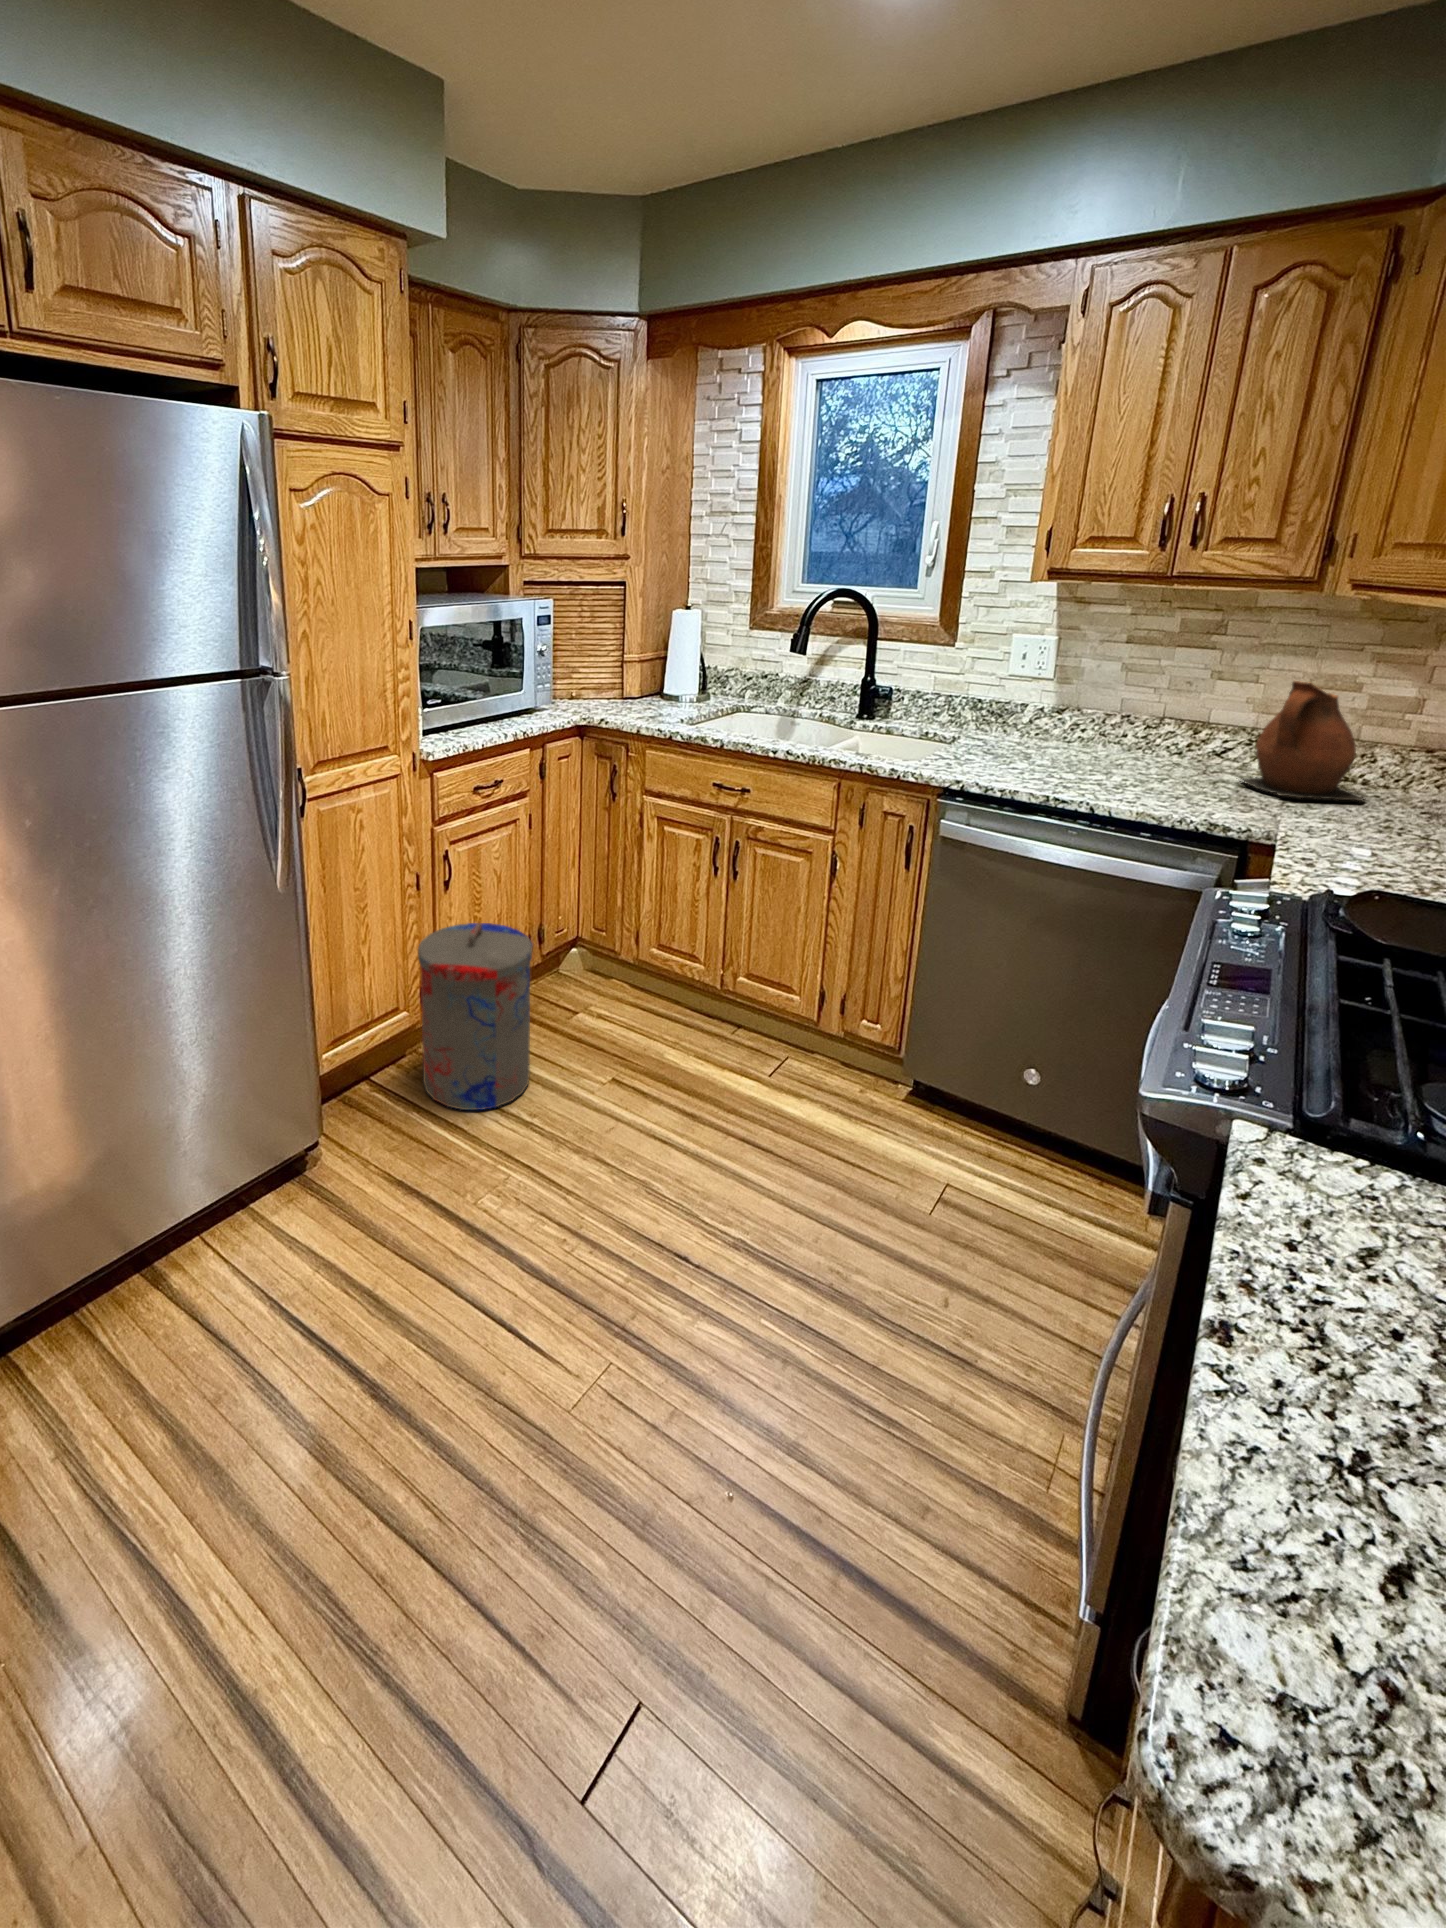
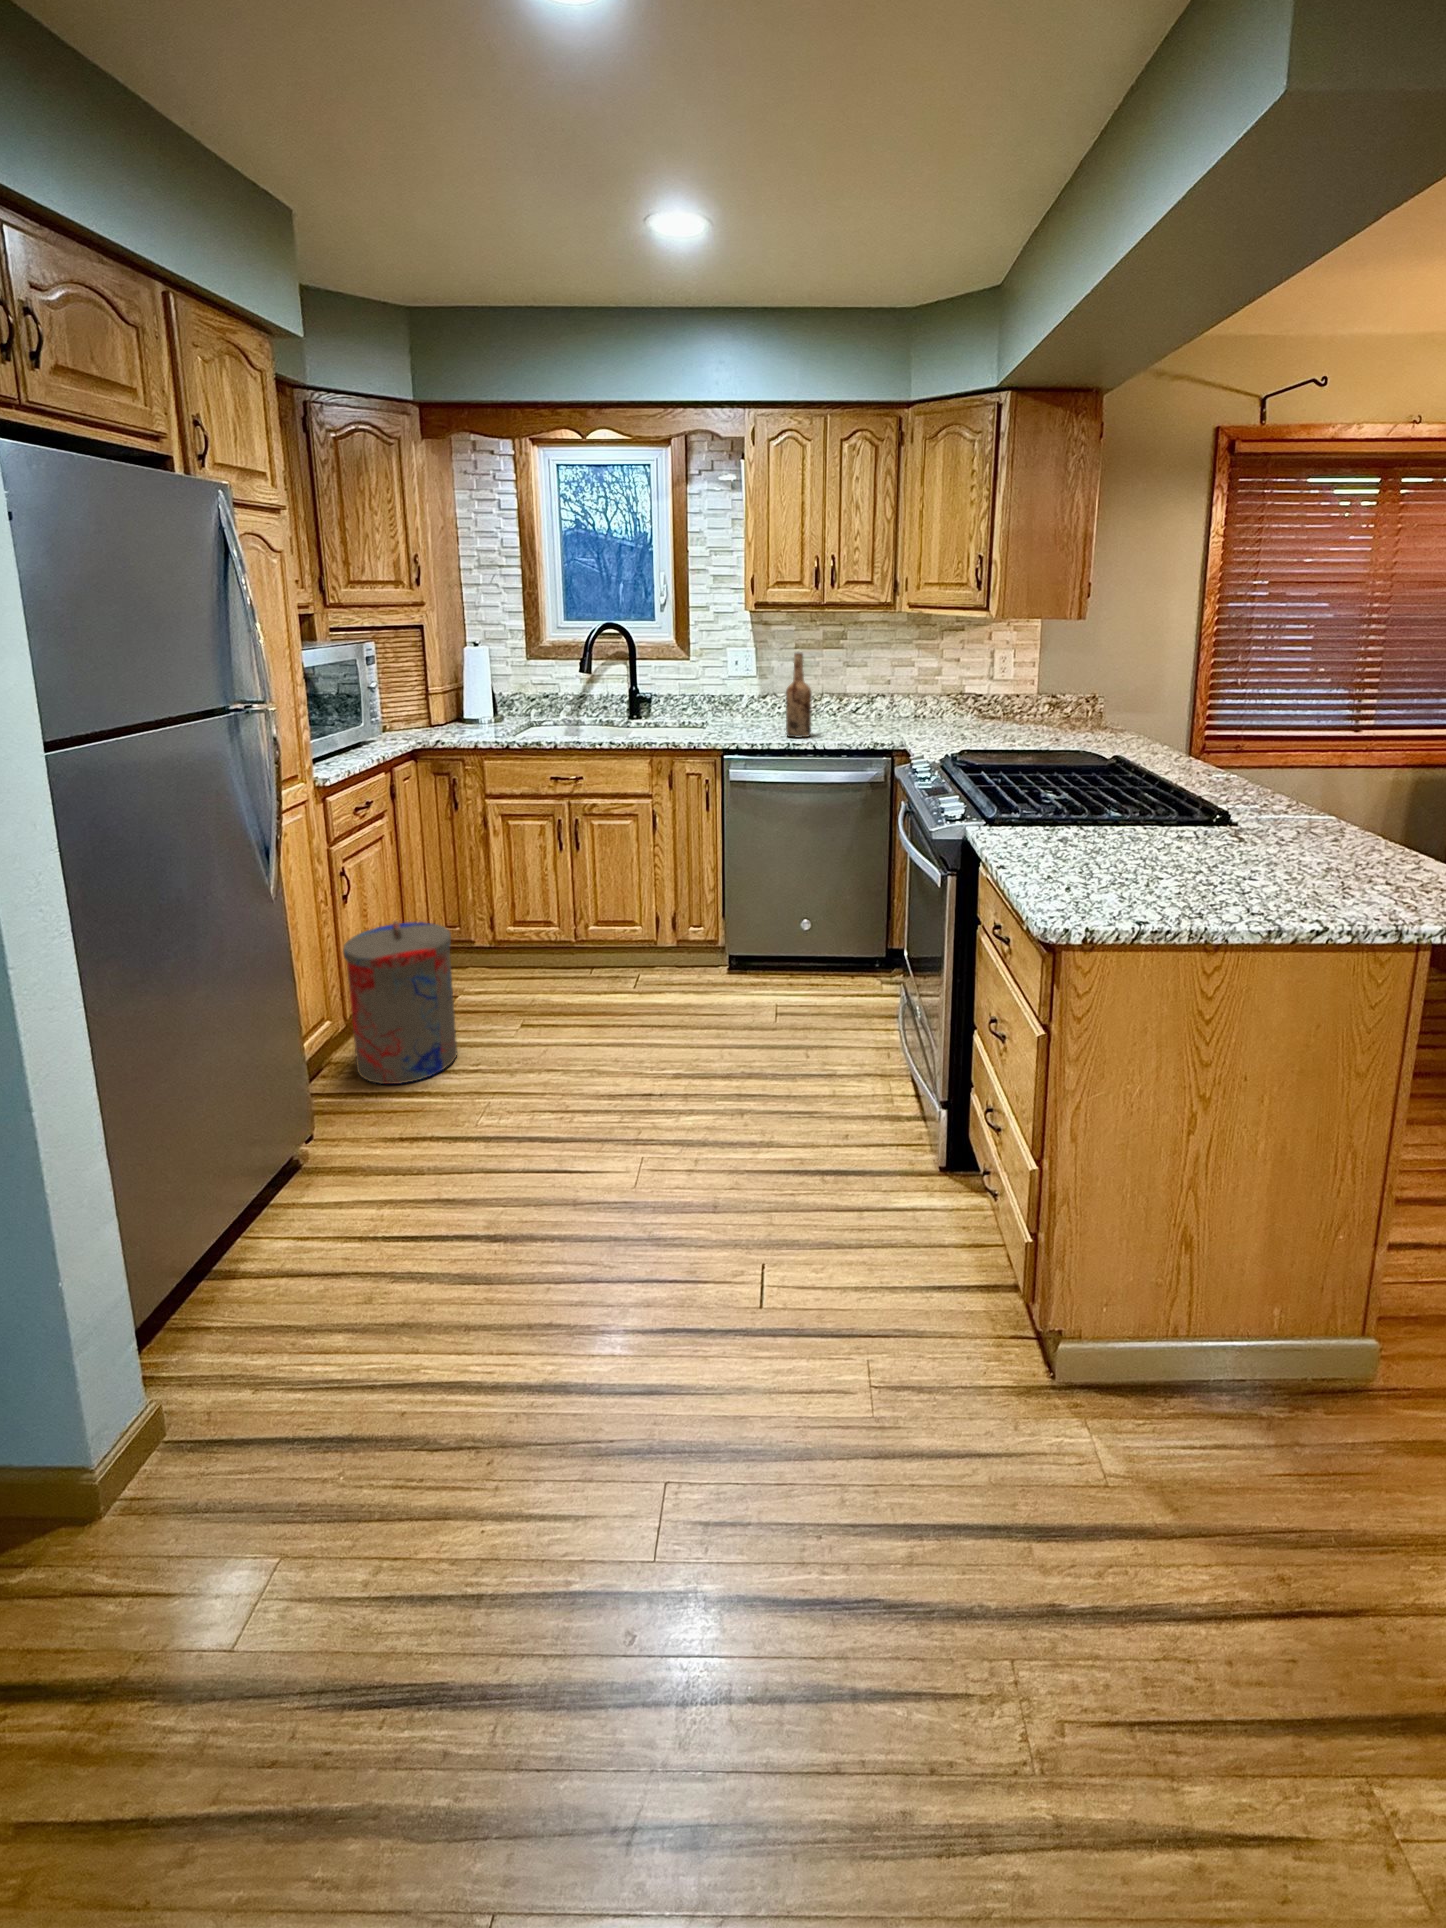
wine bottle: none [1050,652,1105,790] -> present [786,653,812,737]
ceramic pitcher: present [1241,681,1365,801] -> none [872,661,932,726]

